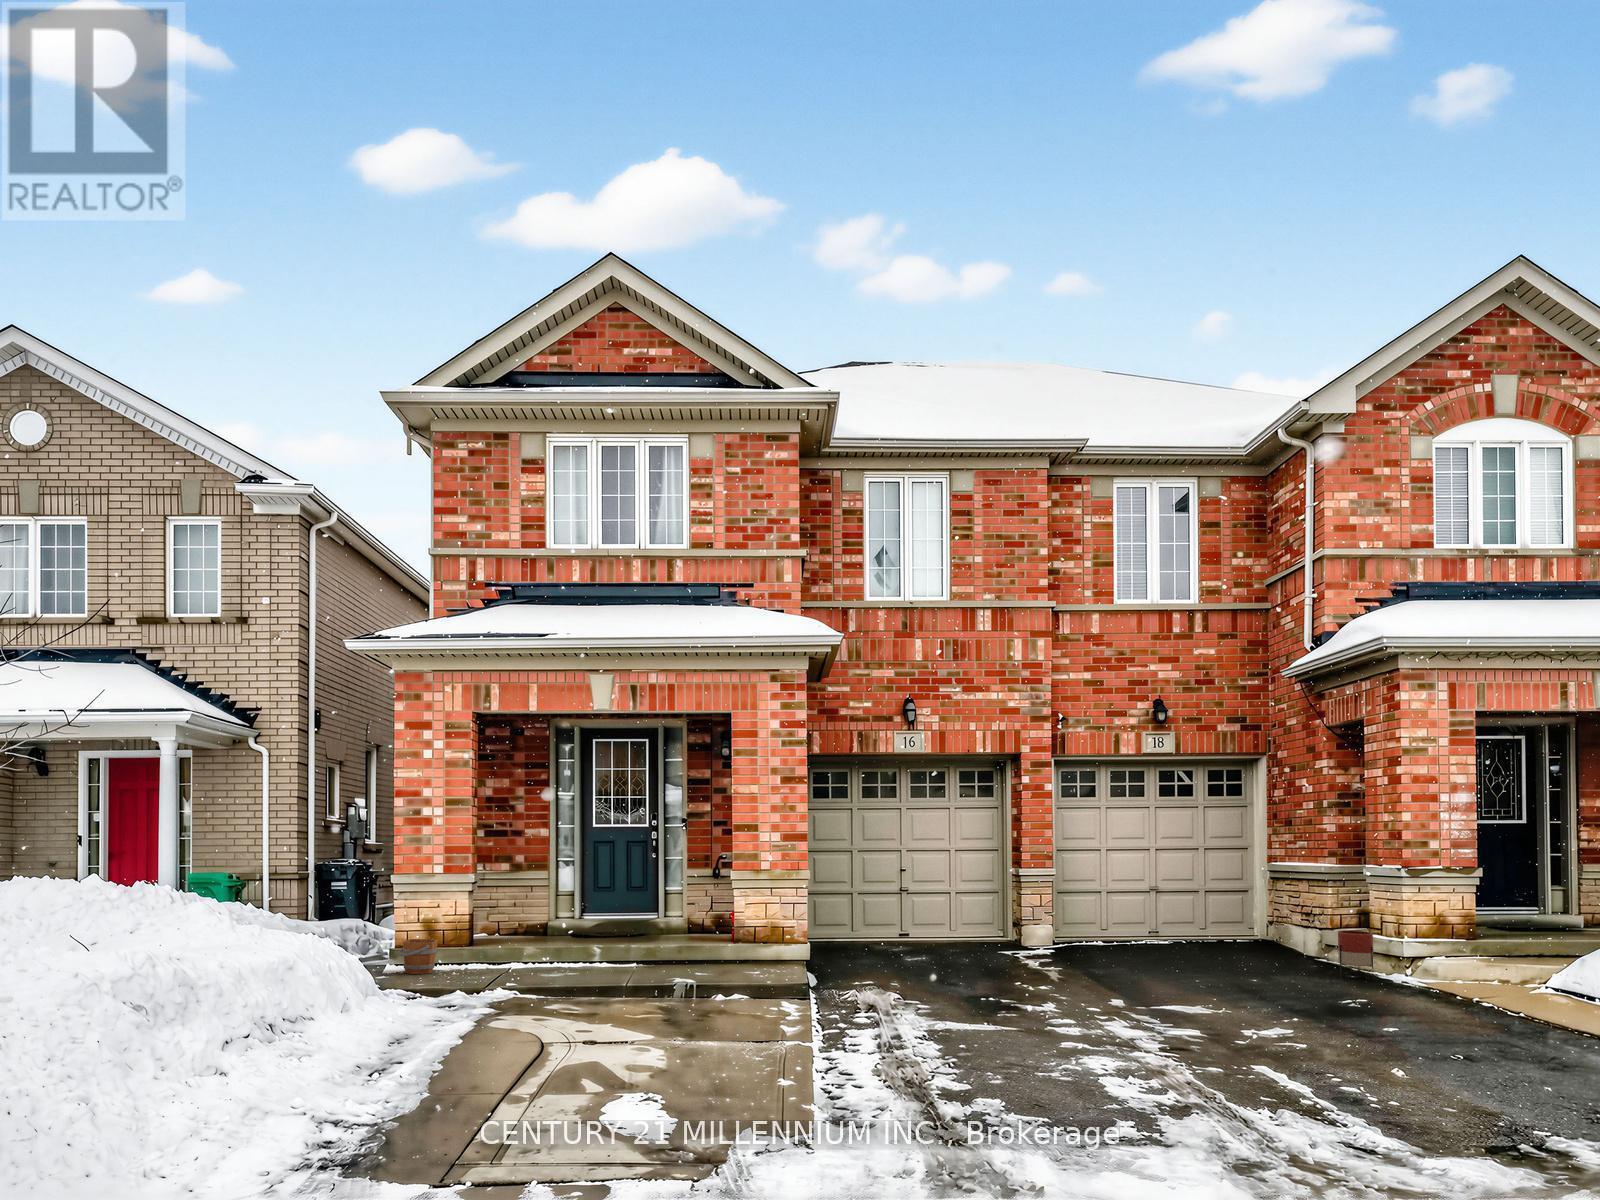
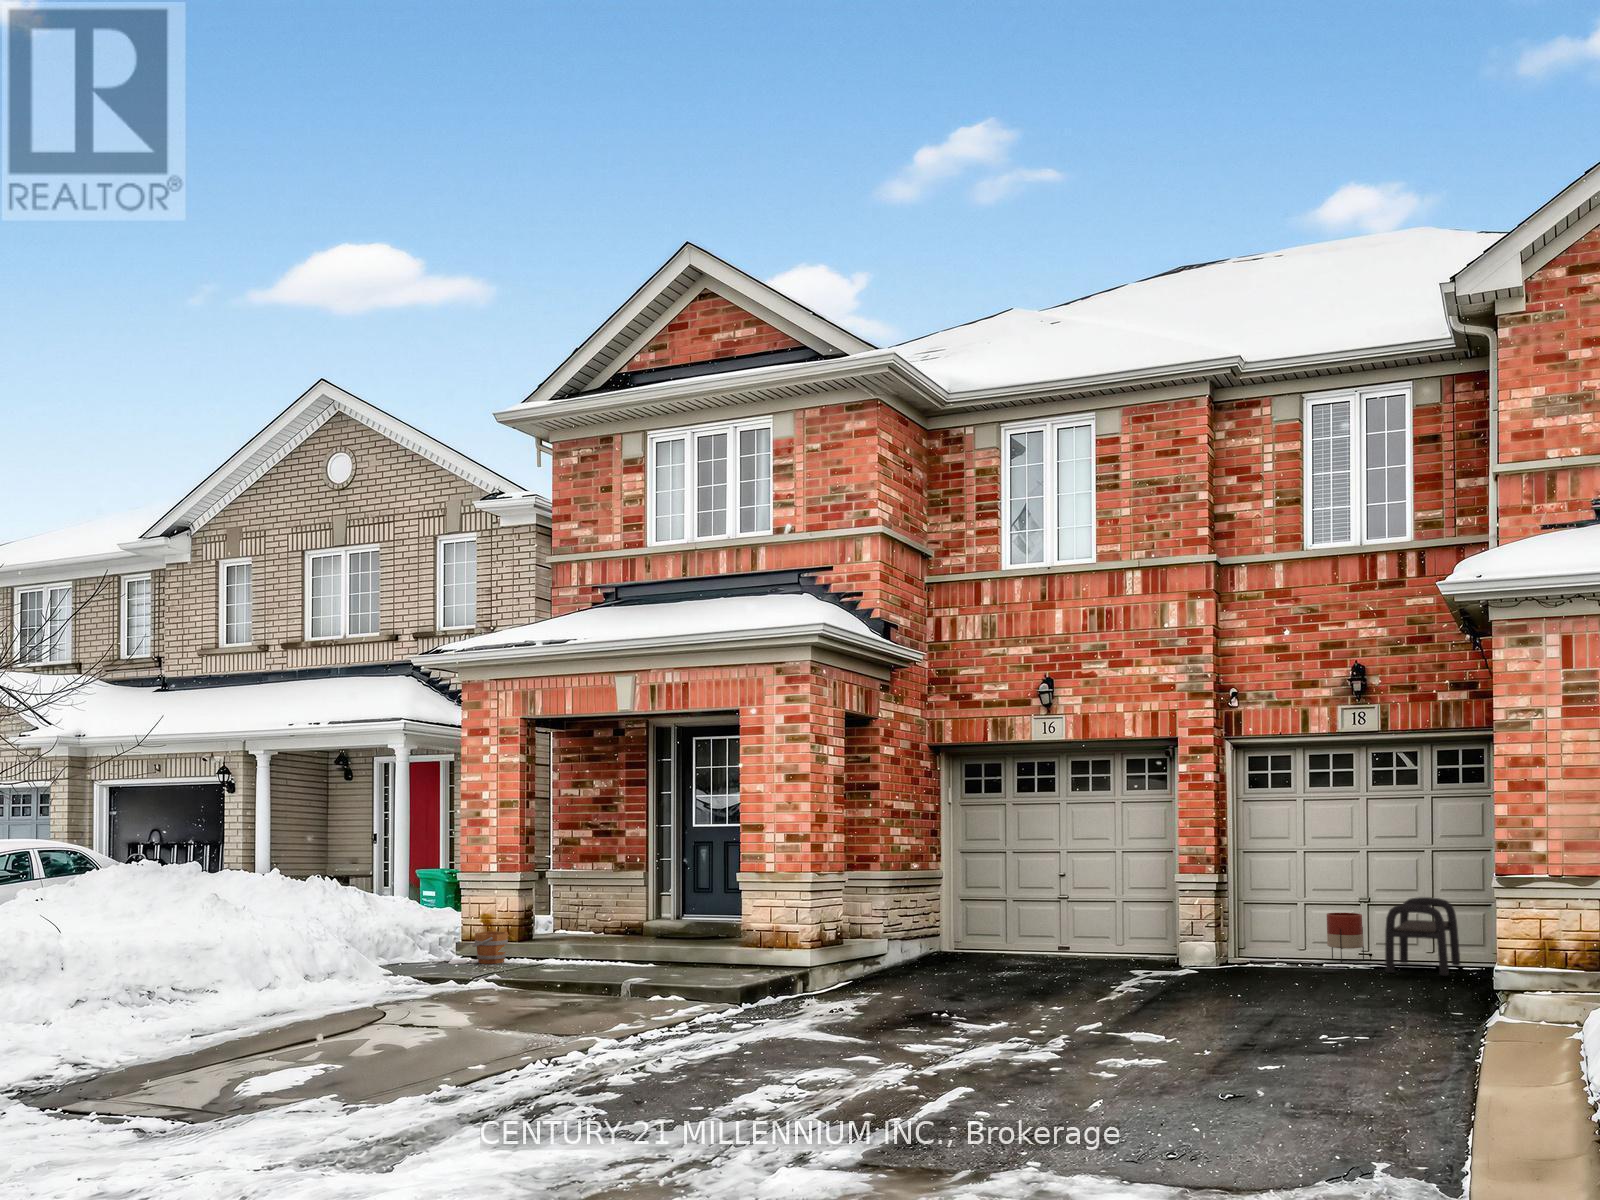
bench: none [1179,887,1247,949] -> present [1385,897,1460,976]
planter: present [1338,930,1374,980] -> present [1327,913,1364,963]

